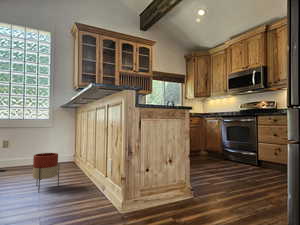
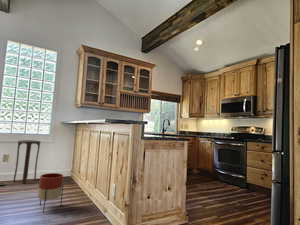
stool: none [14,125,39,168] -> present [13,140,40,184]

